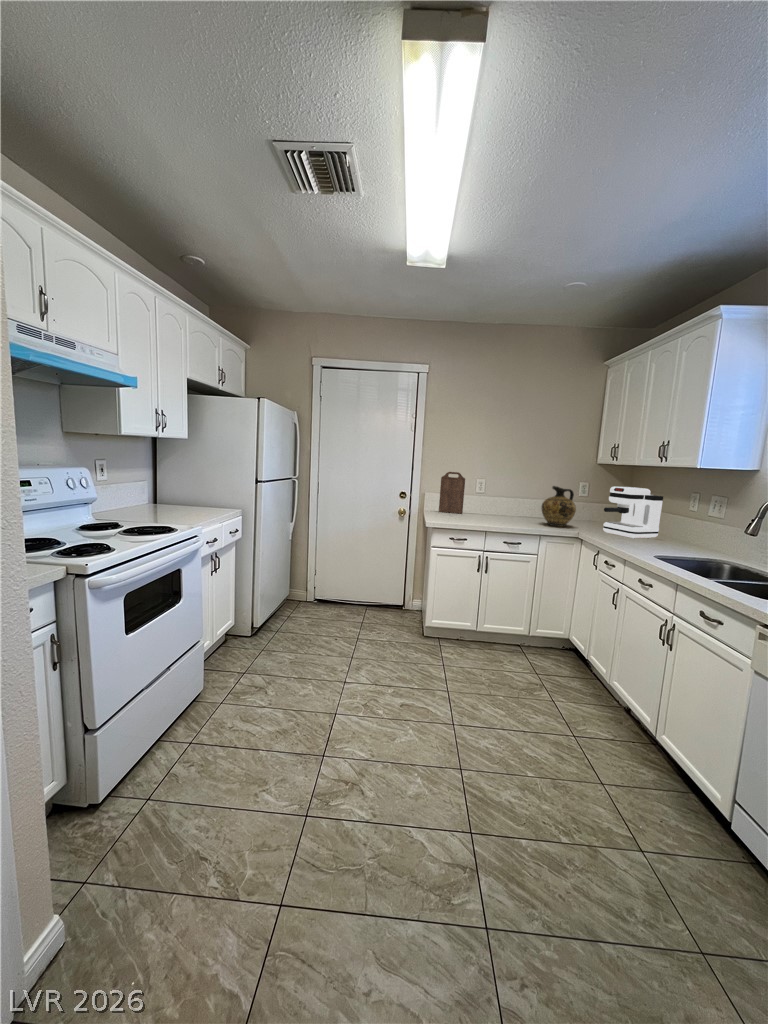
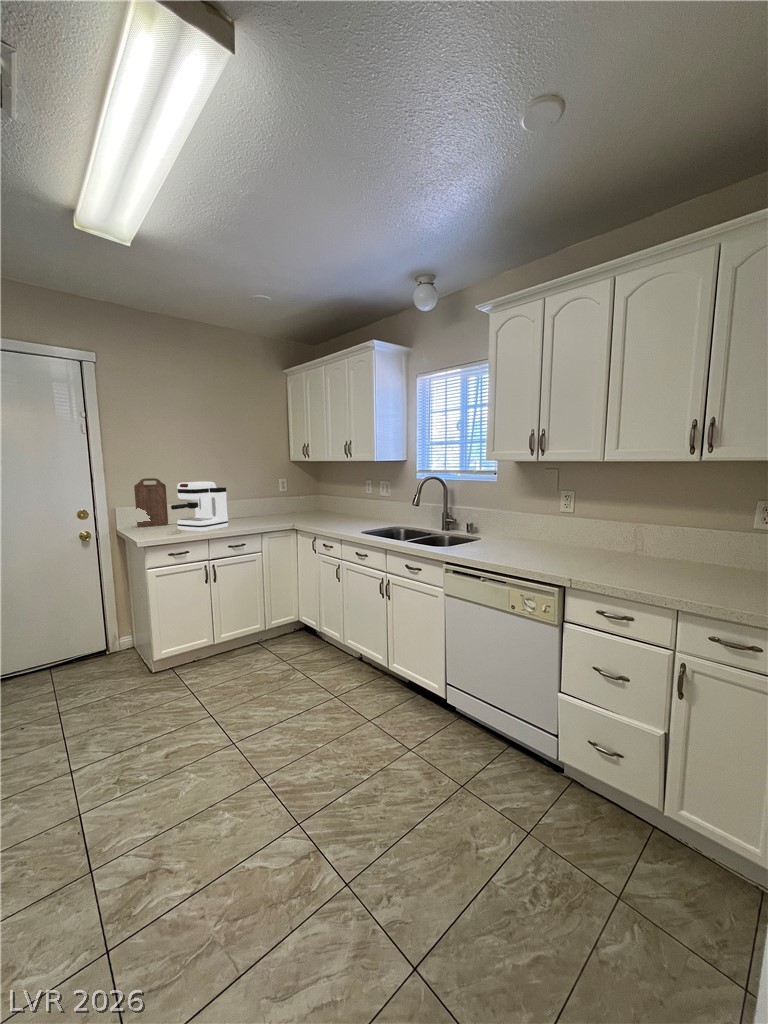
ceramic jug: present [541,486,576,526] -> none [255,483,286,521]
coffee maker: present [603,487,663,539] -> present [171,482,228,532]

